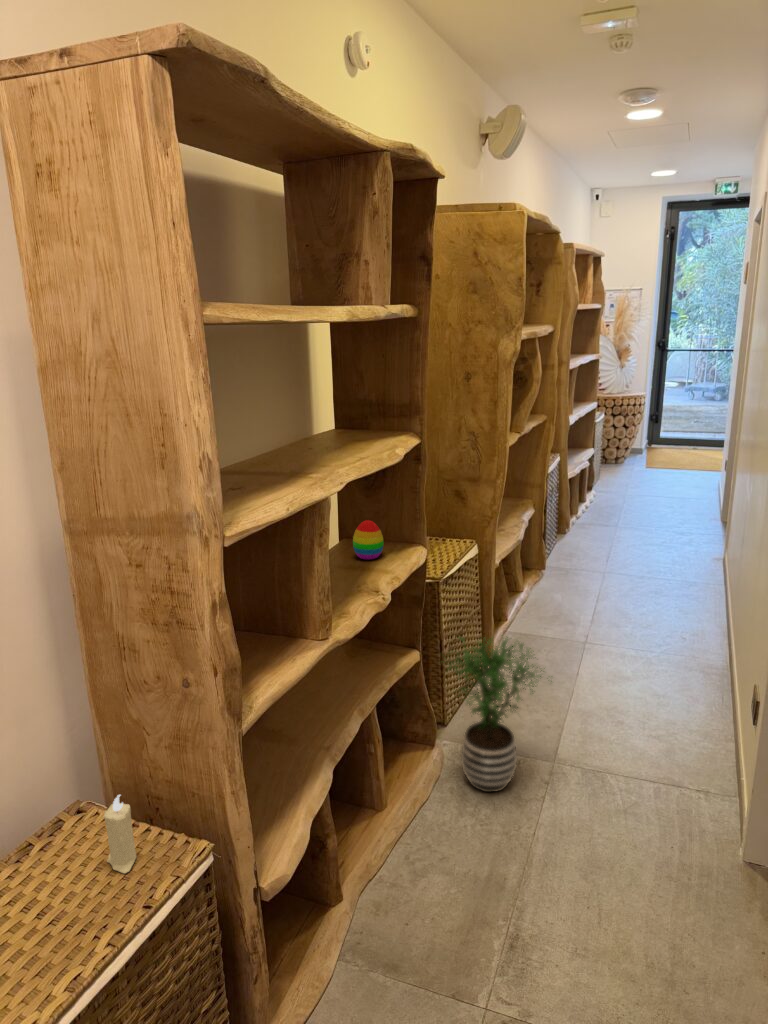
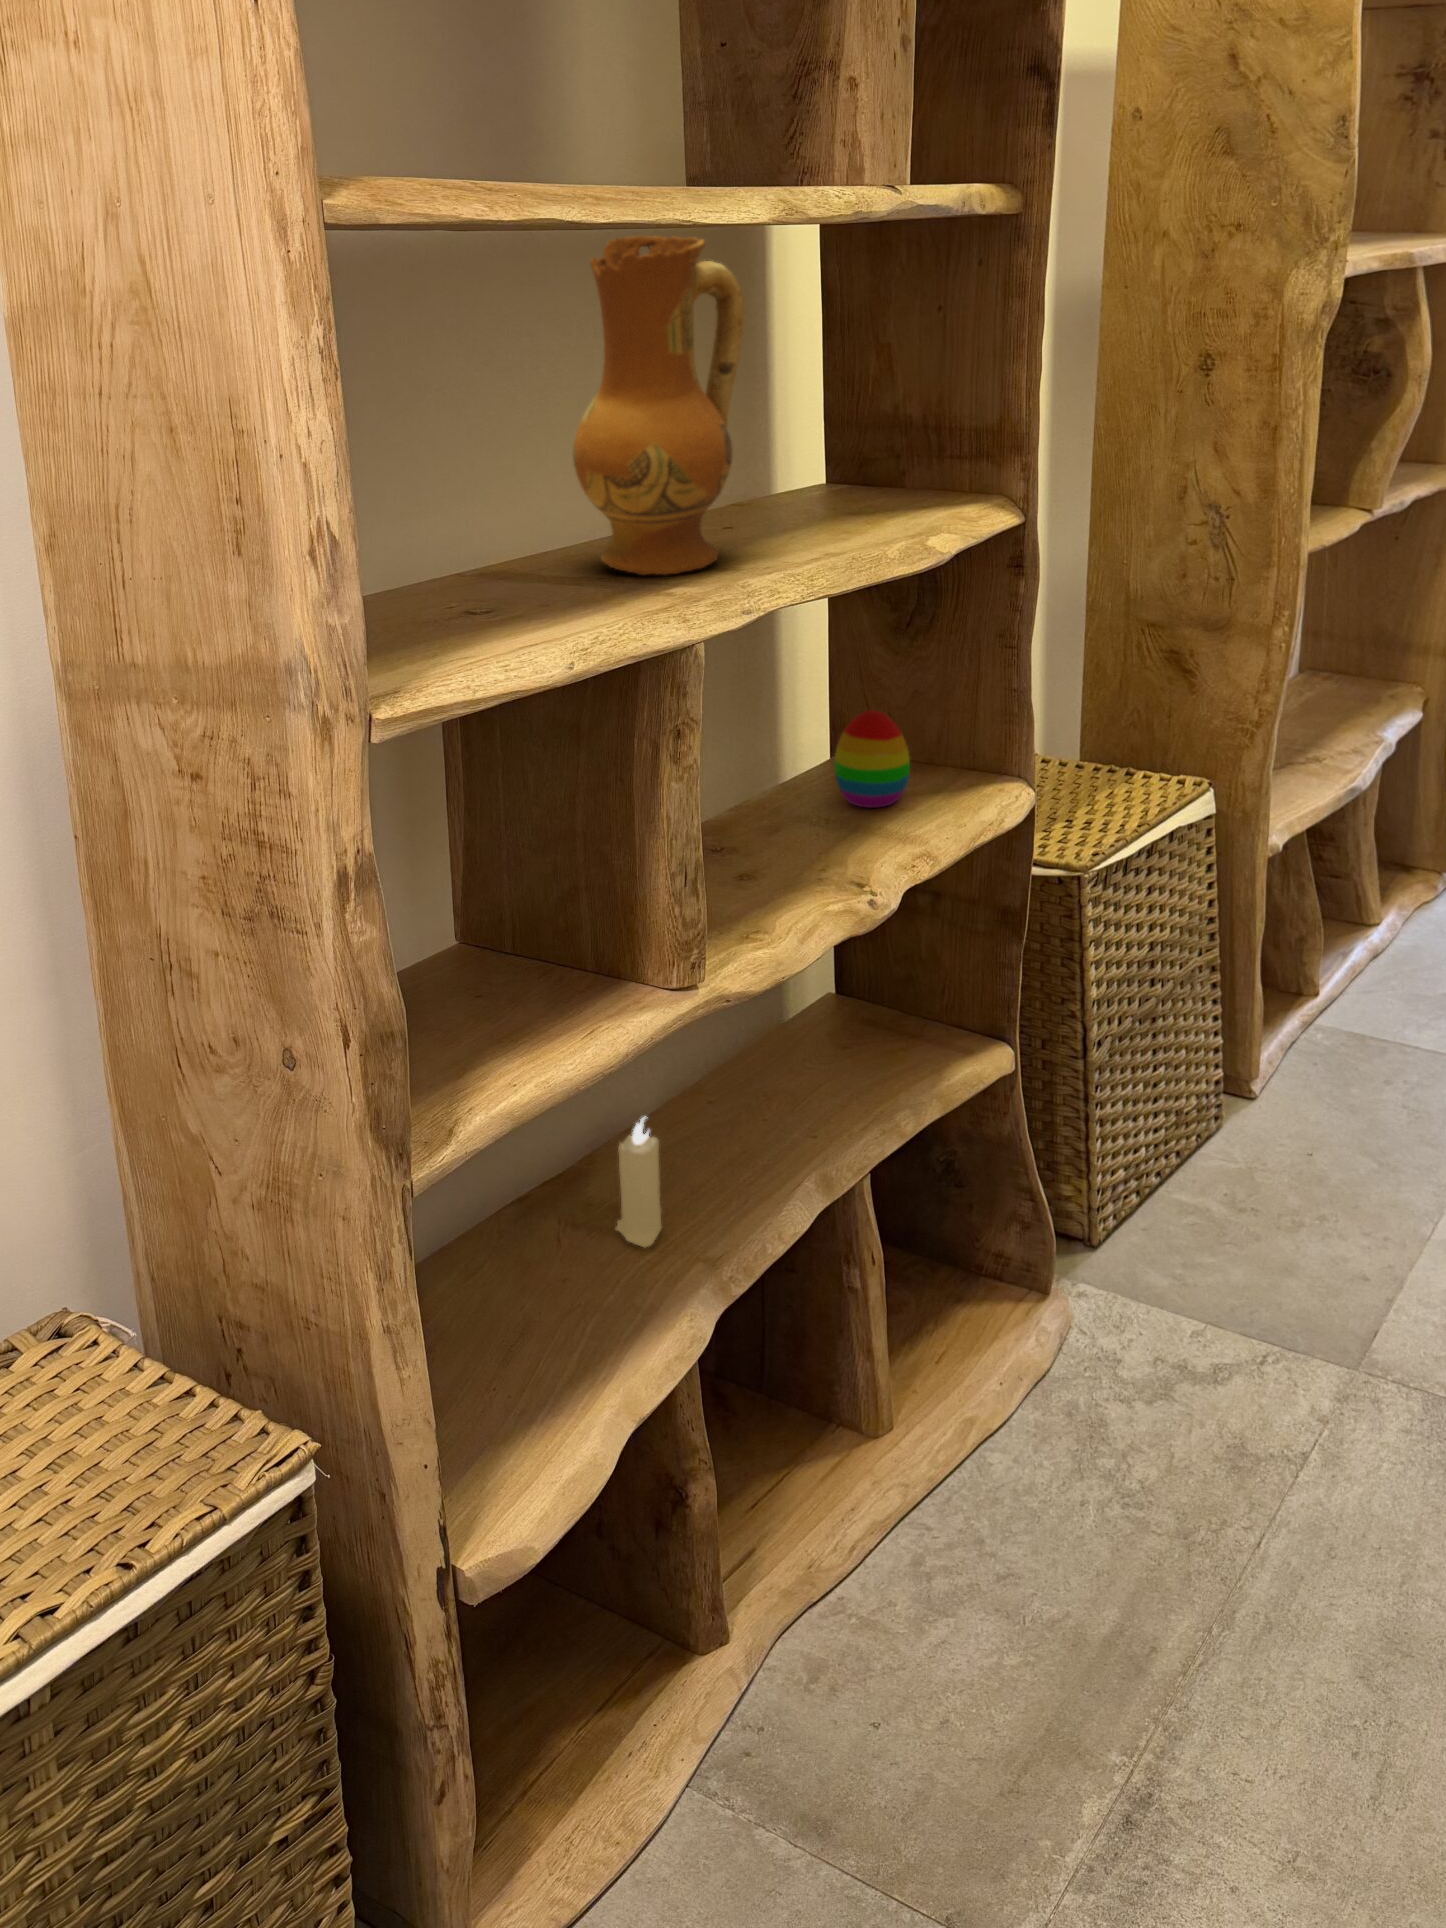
ceramic jug: none [263,328,329,470] -> present [573,236,744,575]
potted plant: present [447,635,552,792] -> none [1052,1019,1348,1430]
candle: present [104,795,136,873] -> present [615,1117,662,1247]

